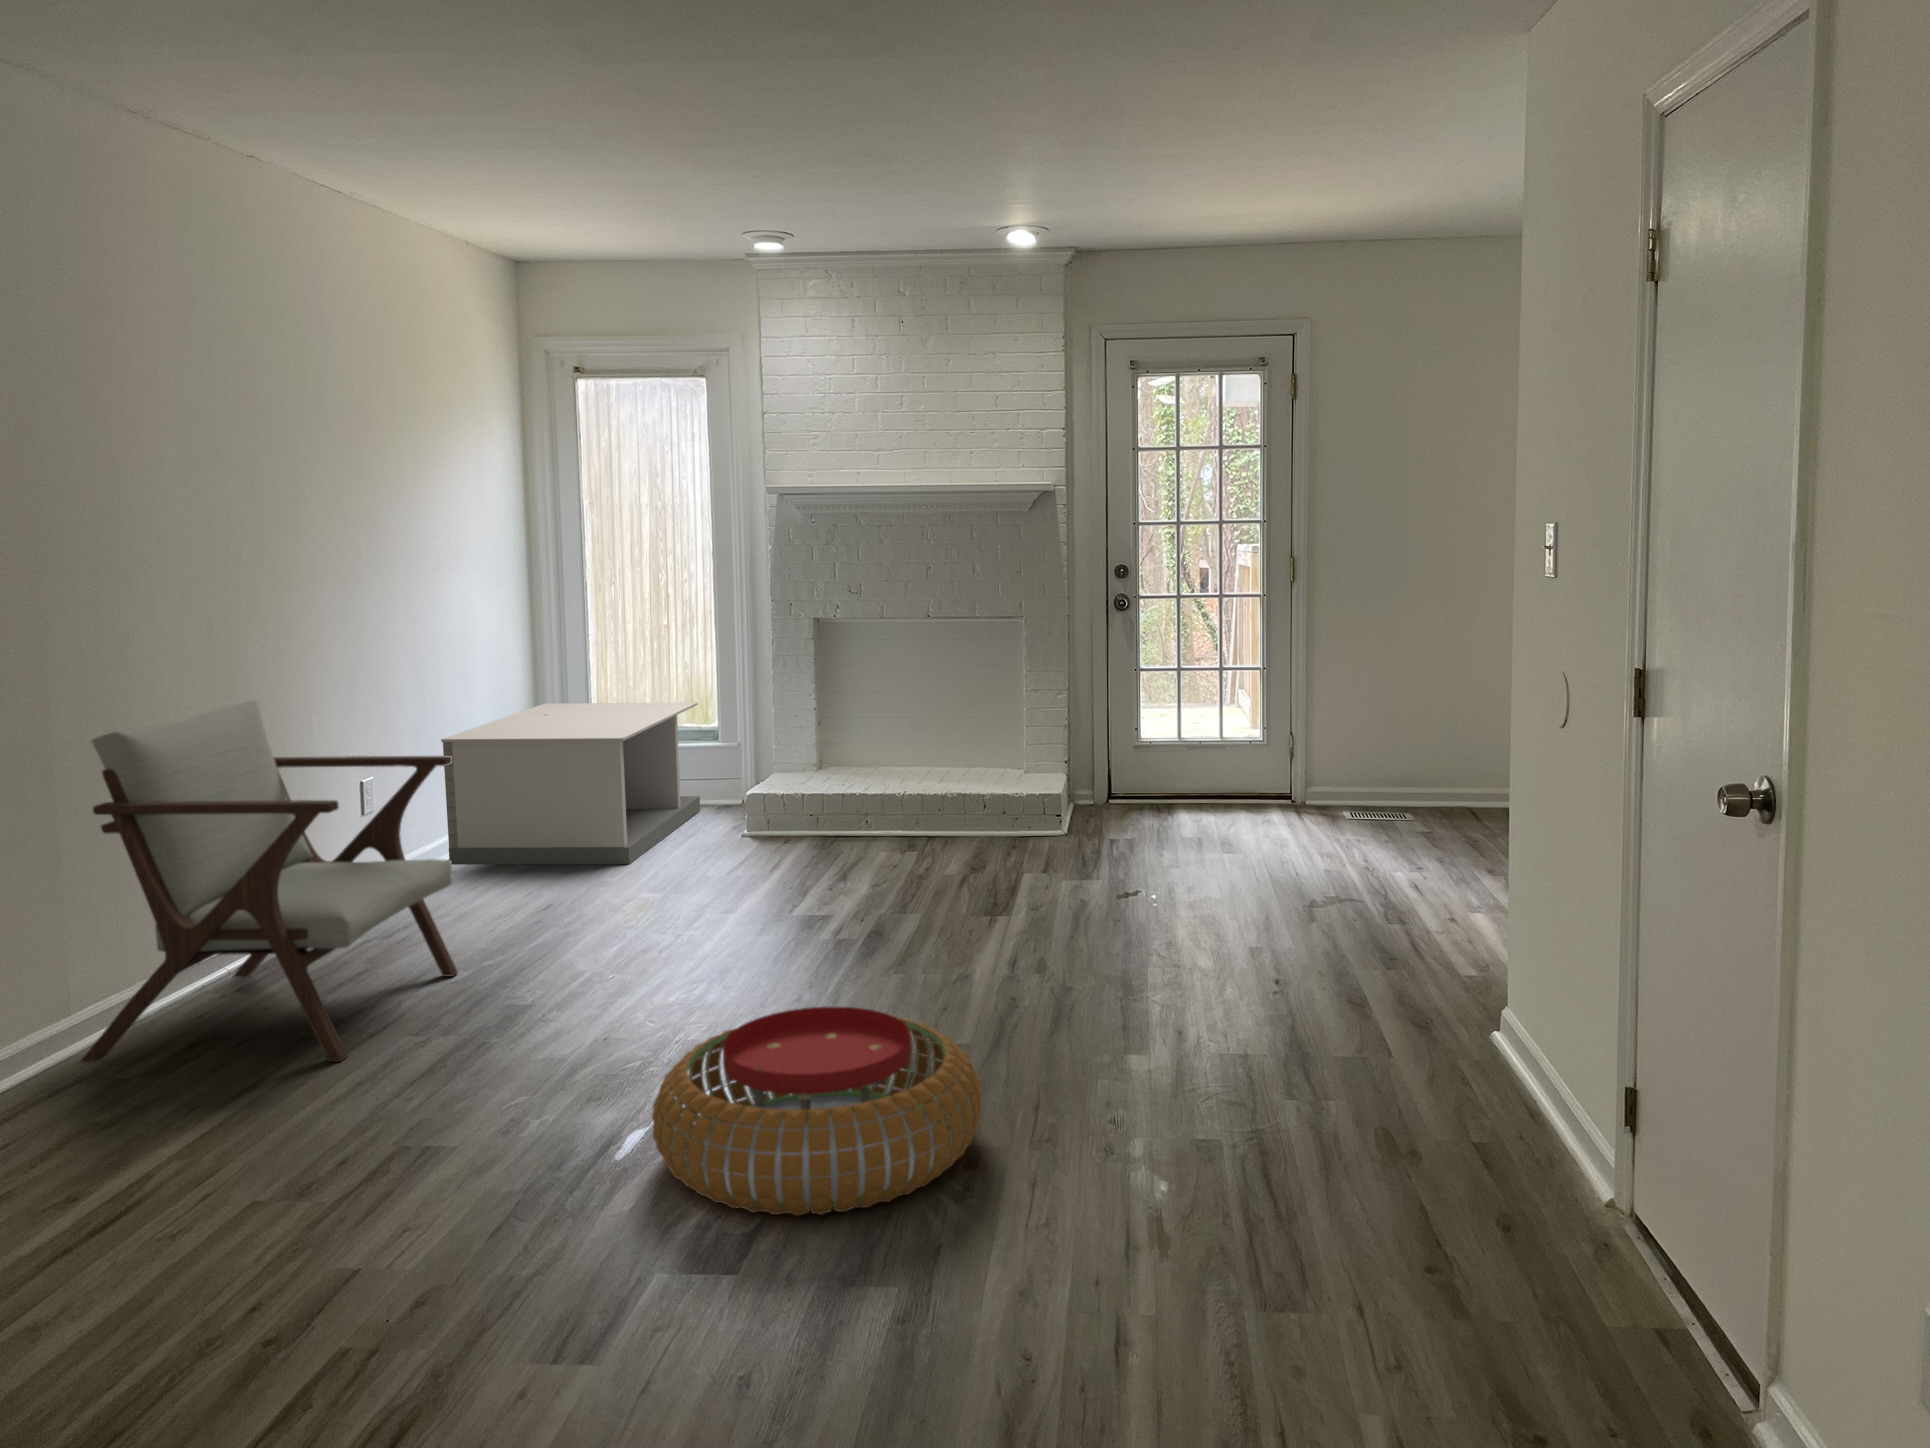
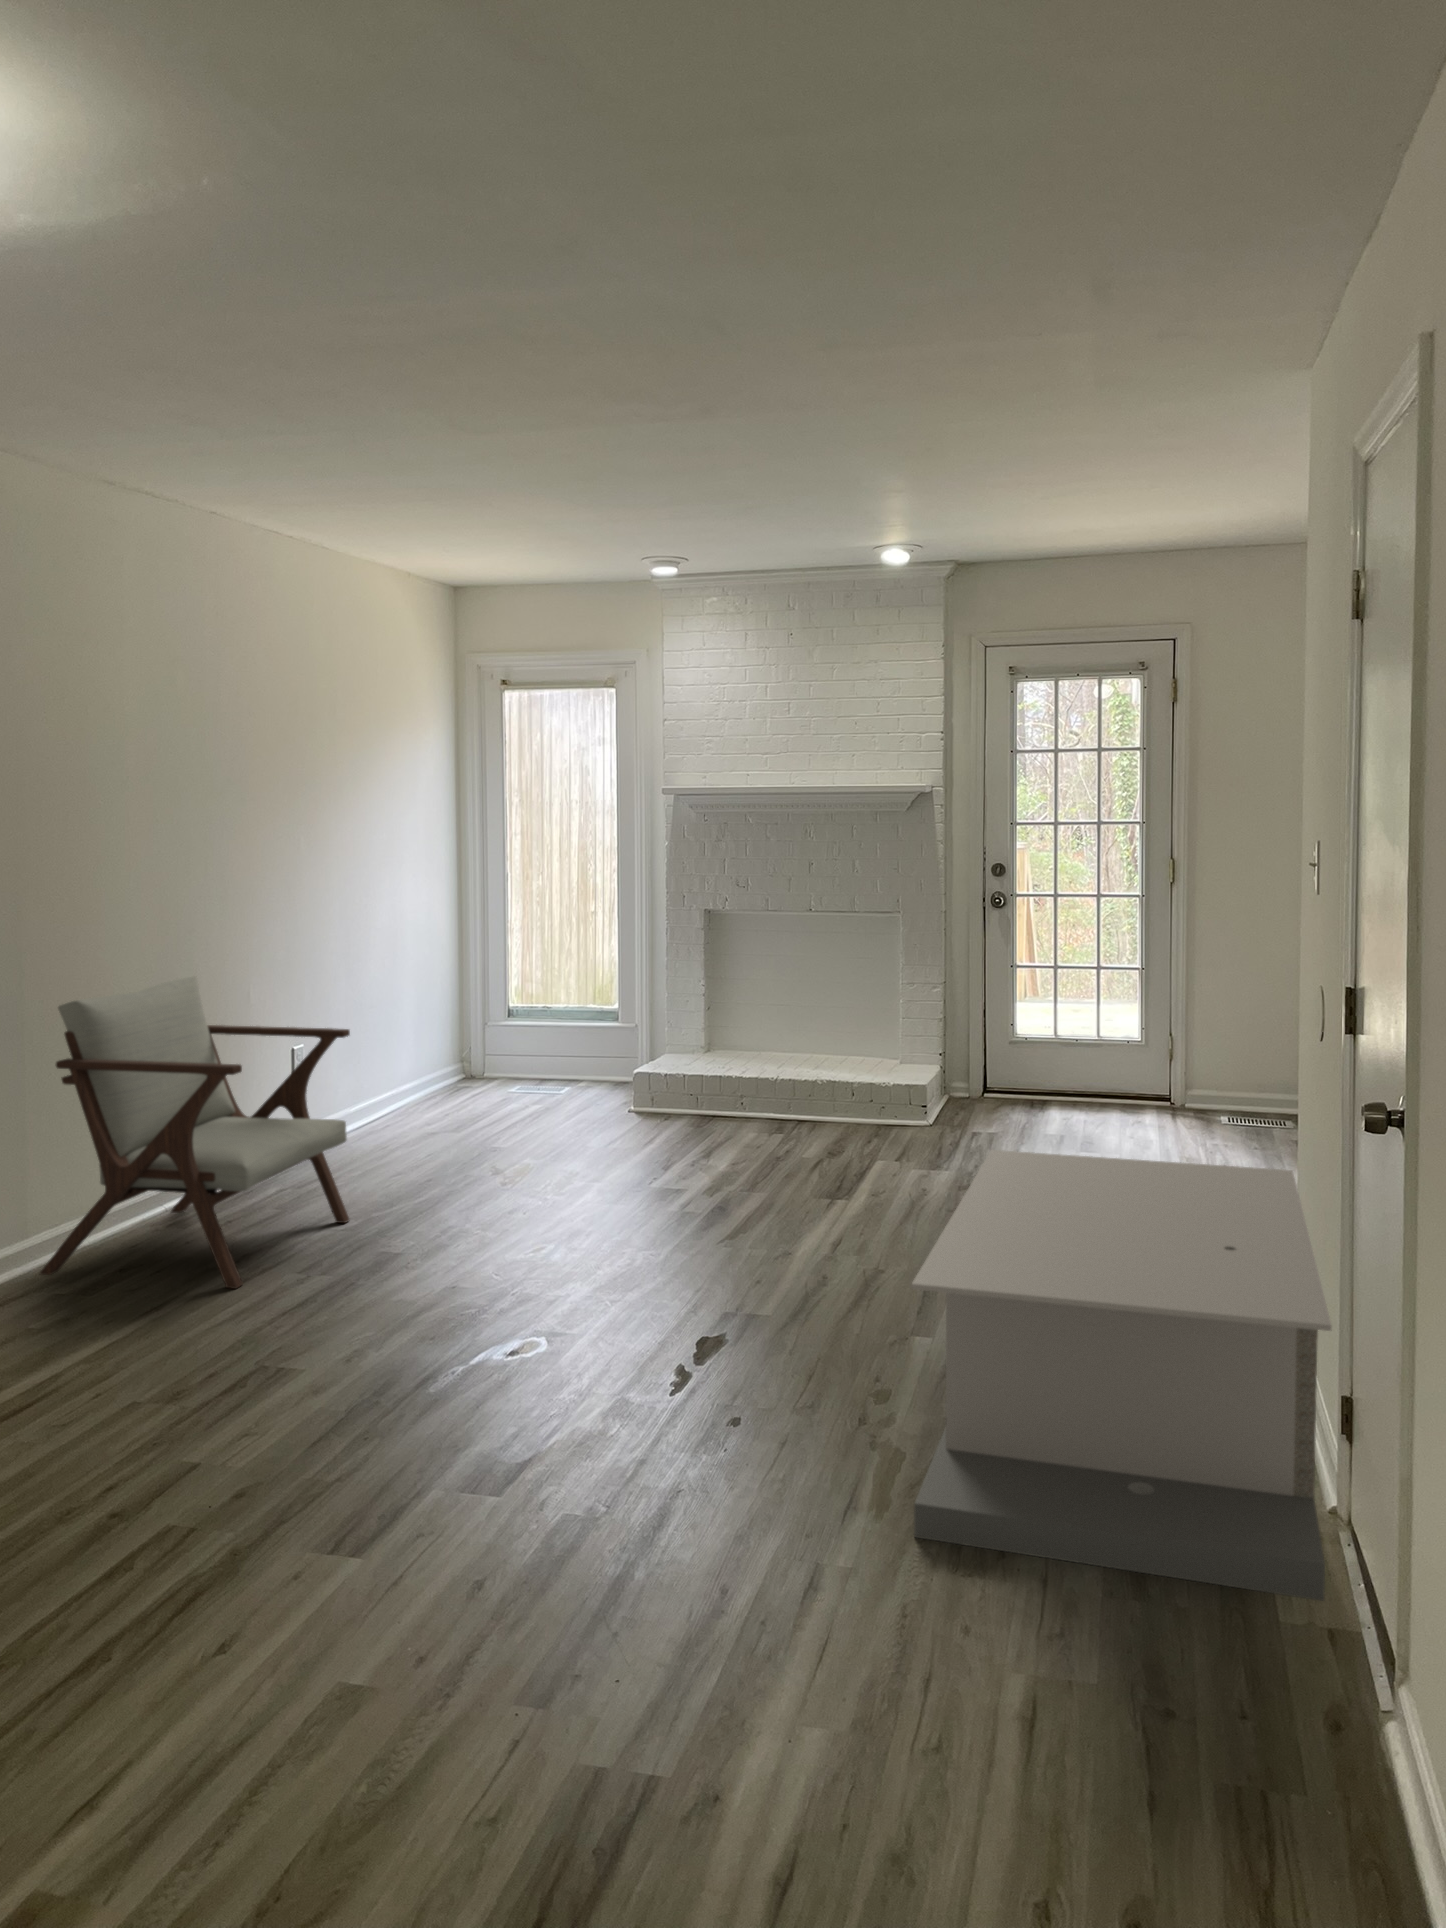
coffee table: present [441,703,700,865] -> present [911,1150,1331,1601]
pouf: present [652,1007,982,1216] -> none [459,1267,750,1449]

